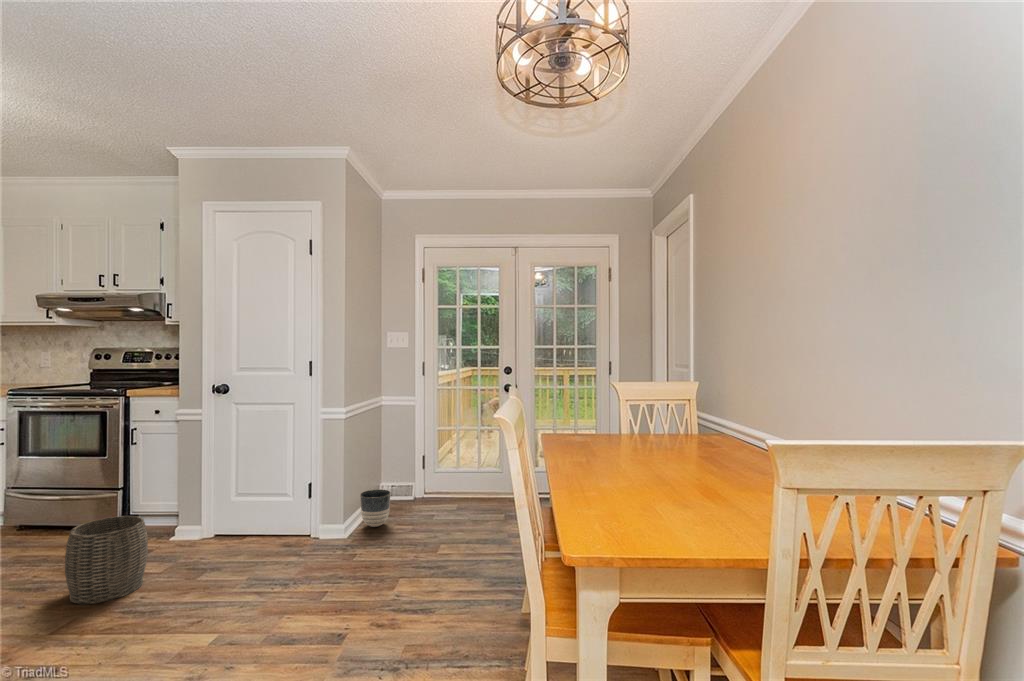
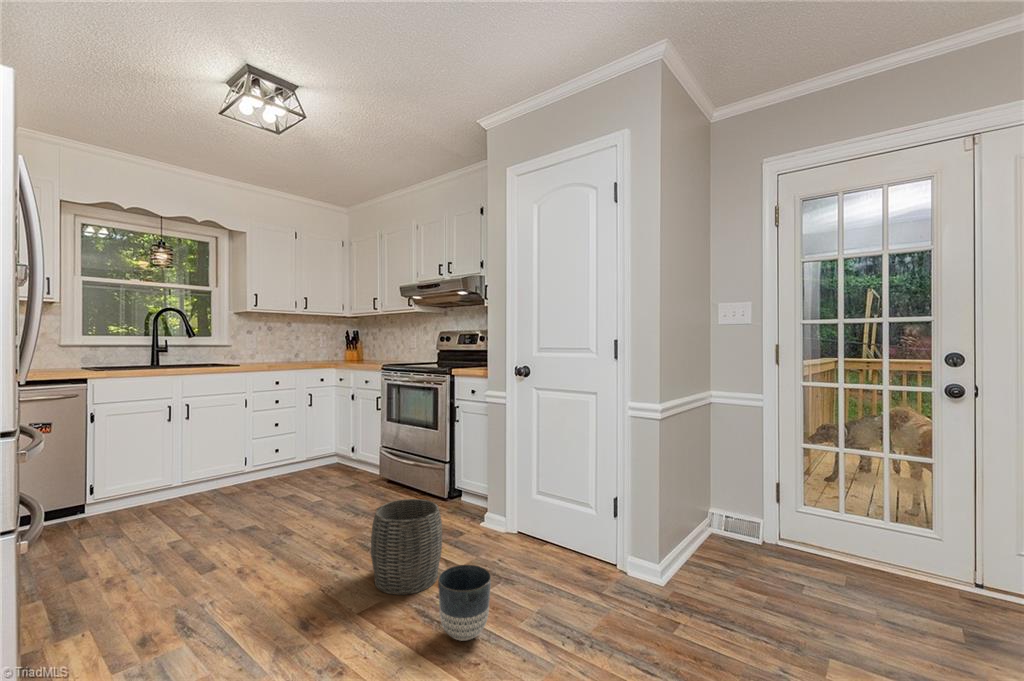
planter: present [360,489,390,527] -> present [438,565,491,641]

